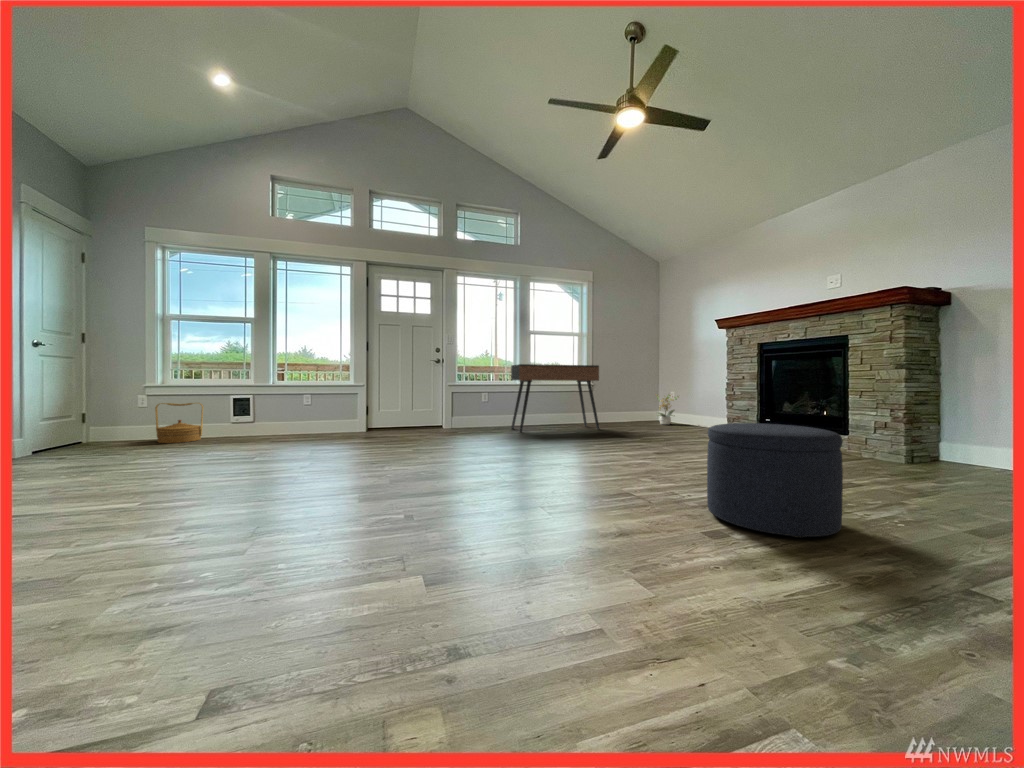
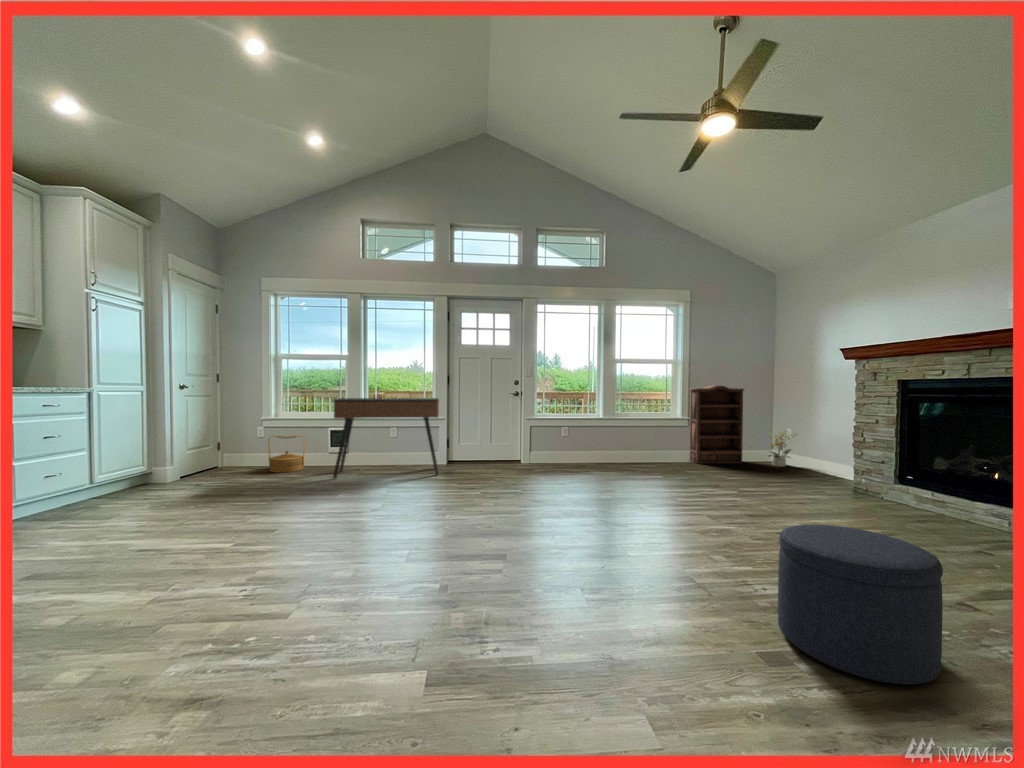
bookshelf: none [593,356,638,425] -> present [689,385,744,464]
console table: present [511,364,599,432] -> present [333,398,439,478]

